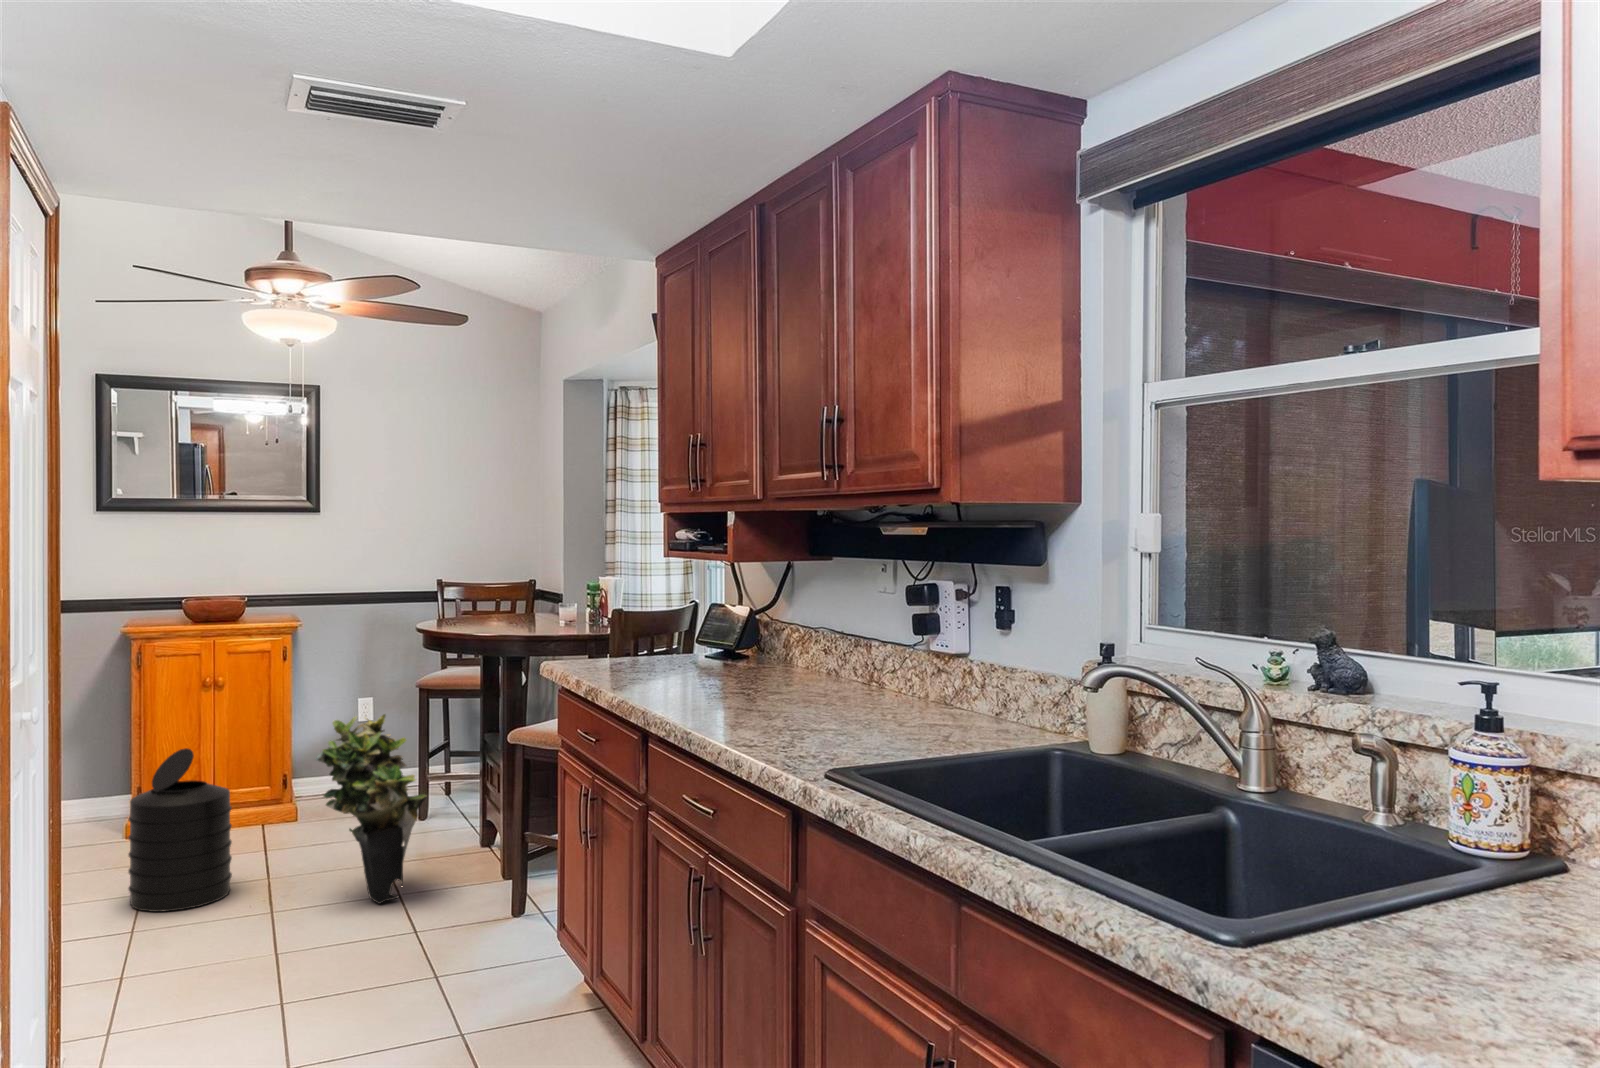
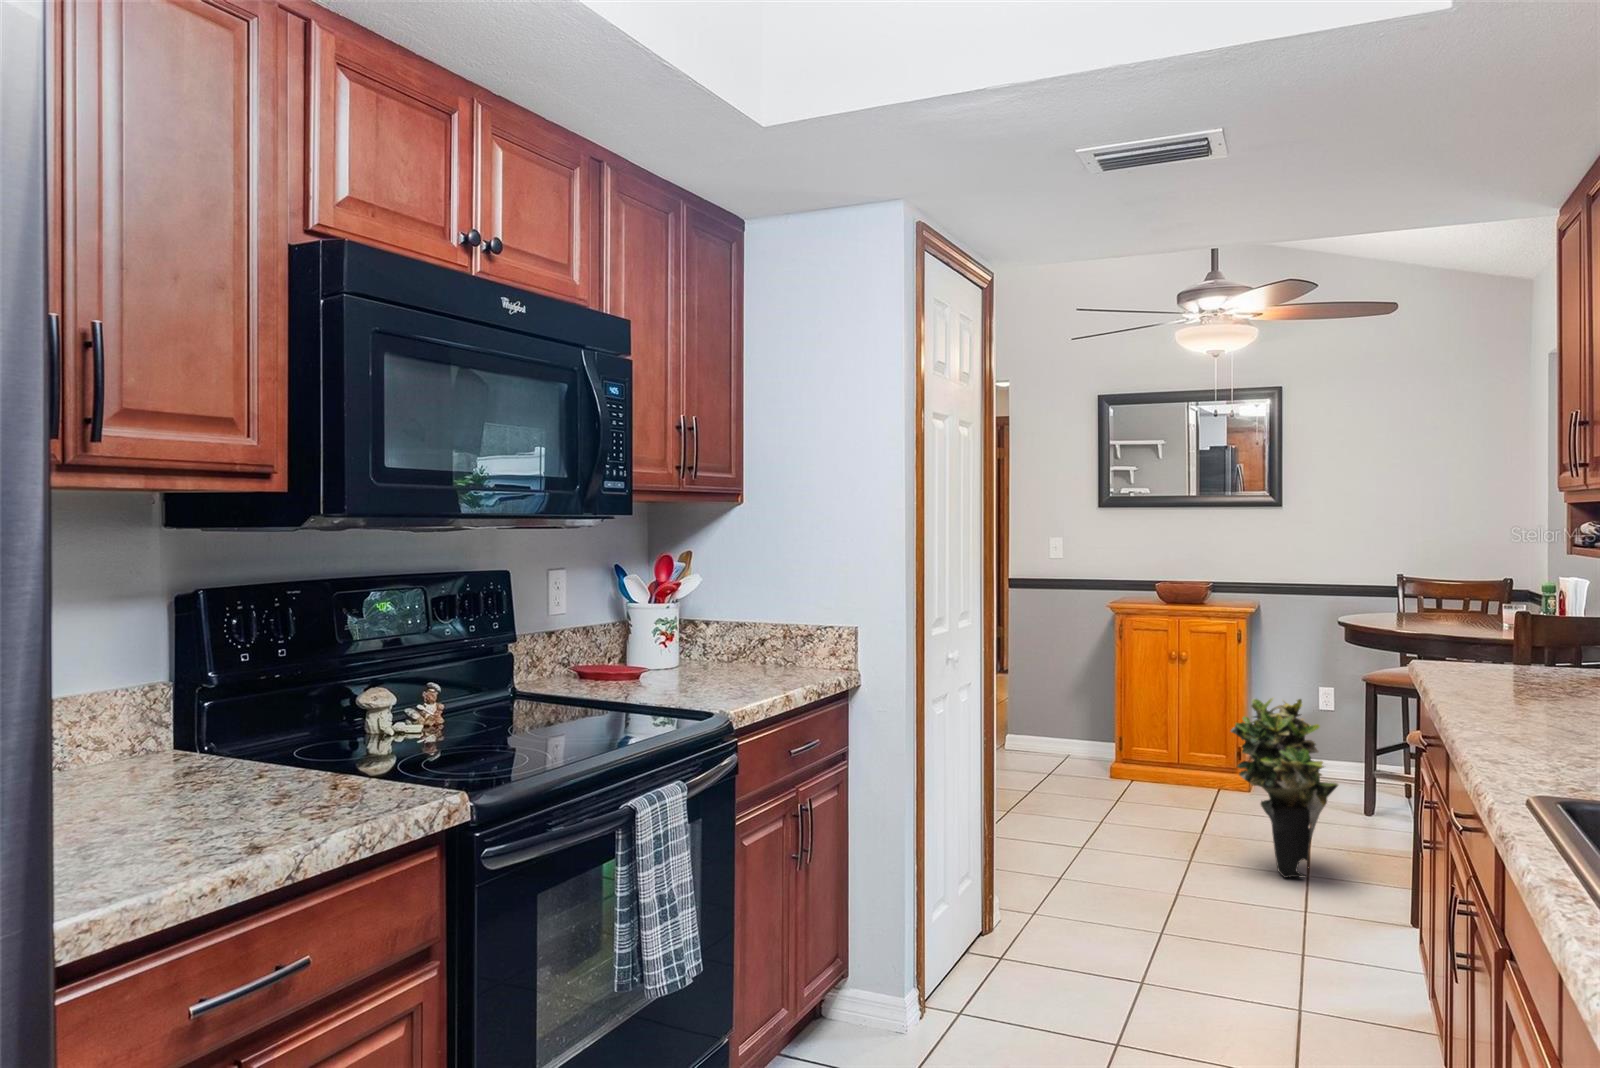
trash can: present [128,748,232,912] -> none [1088,706,1168,840]

